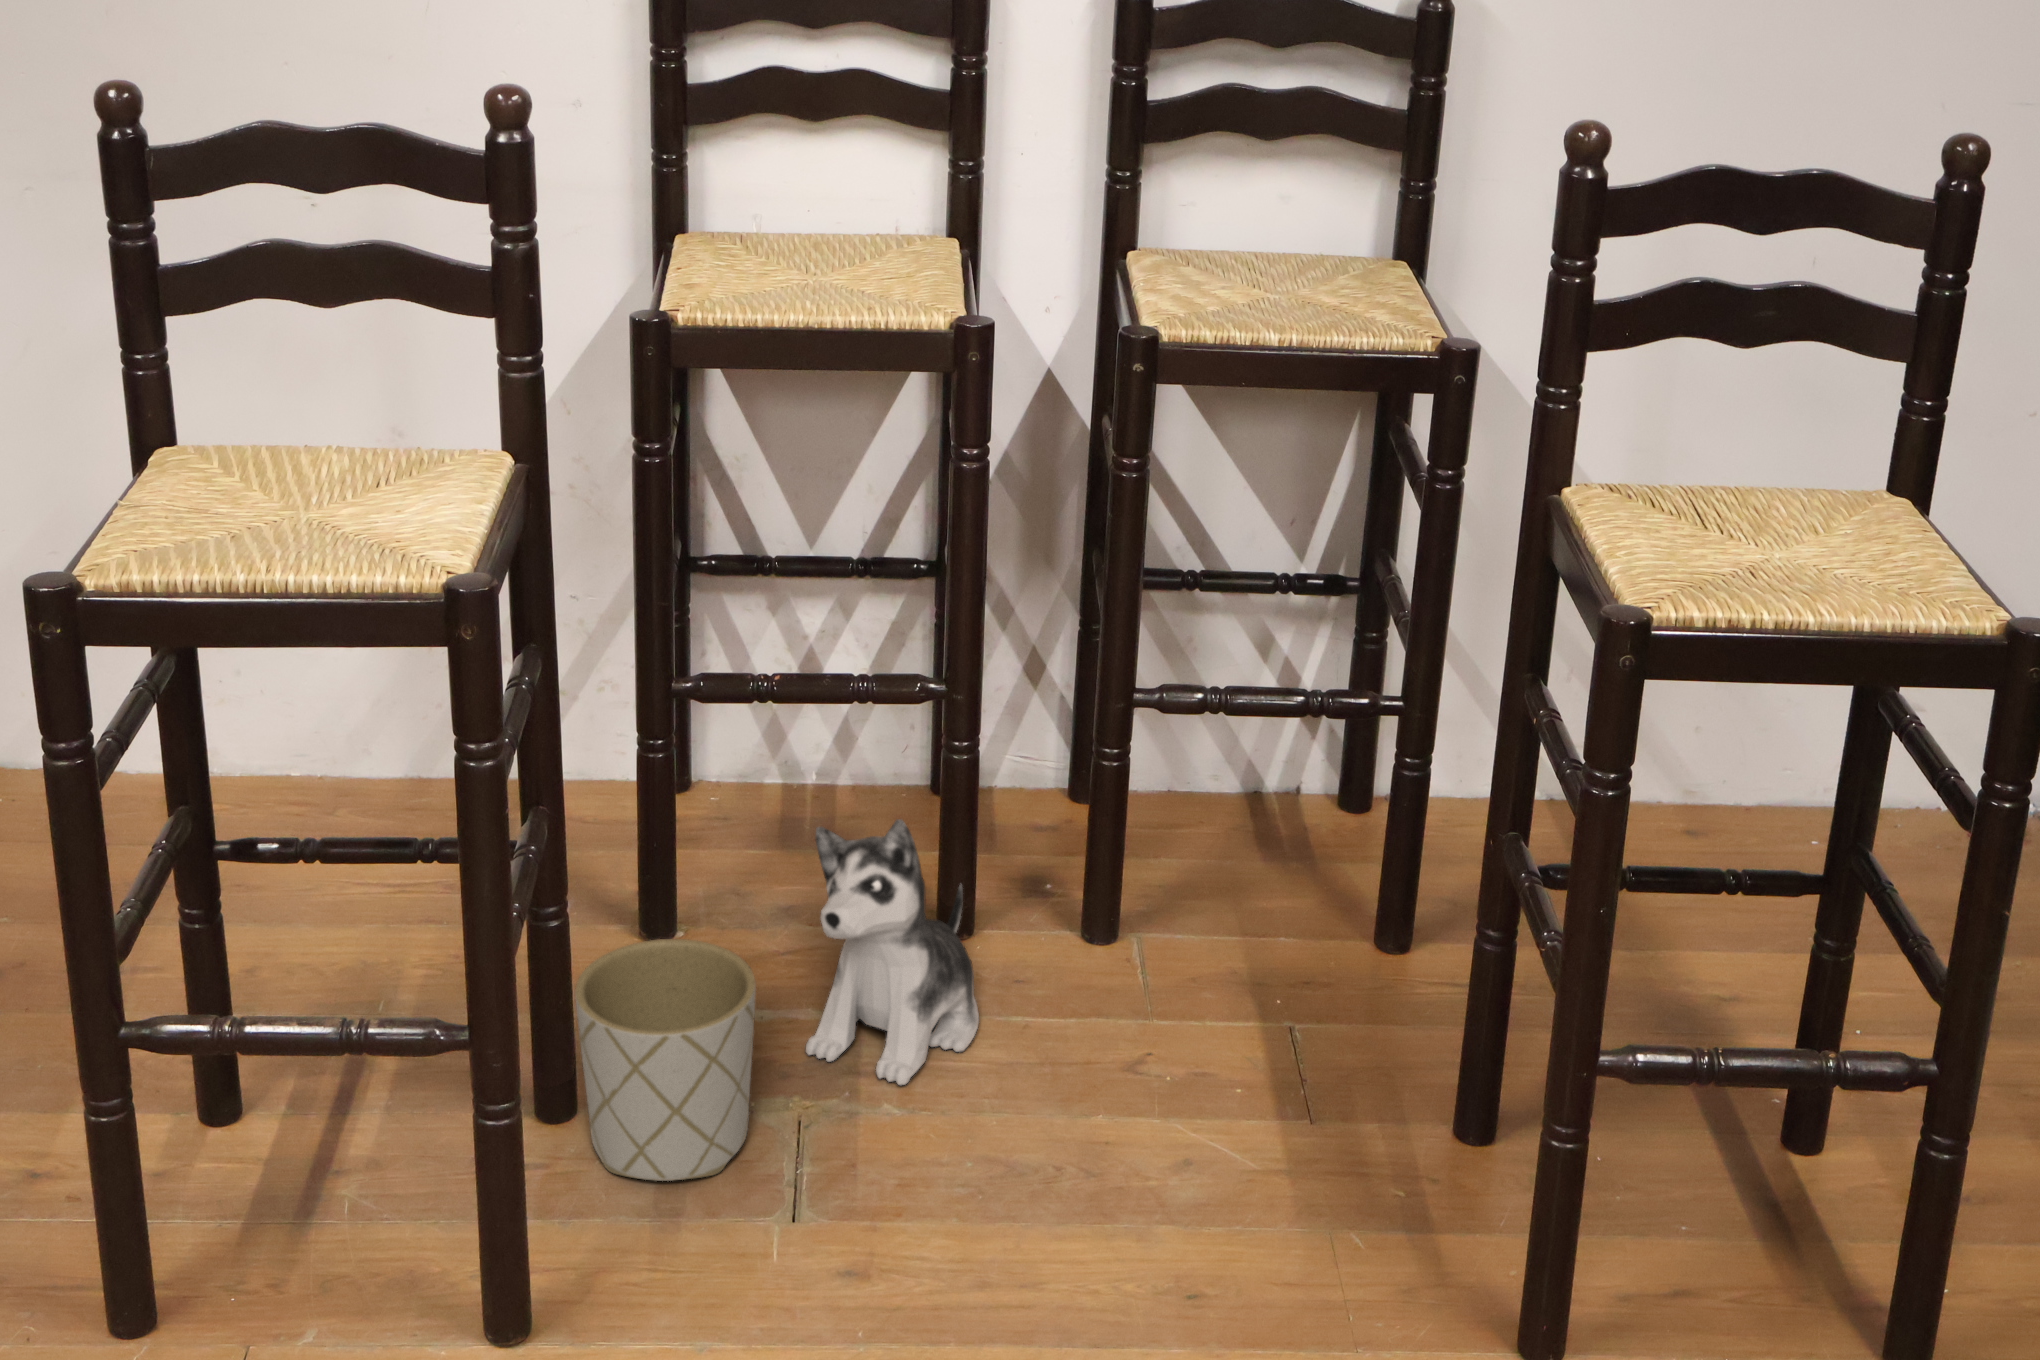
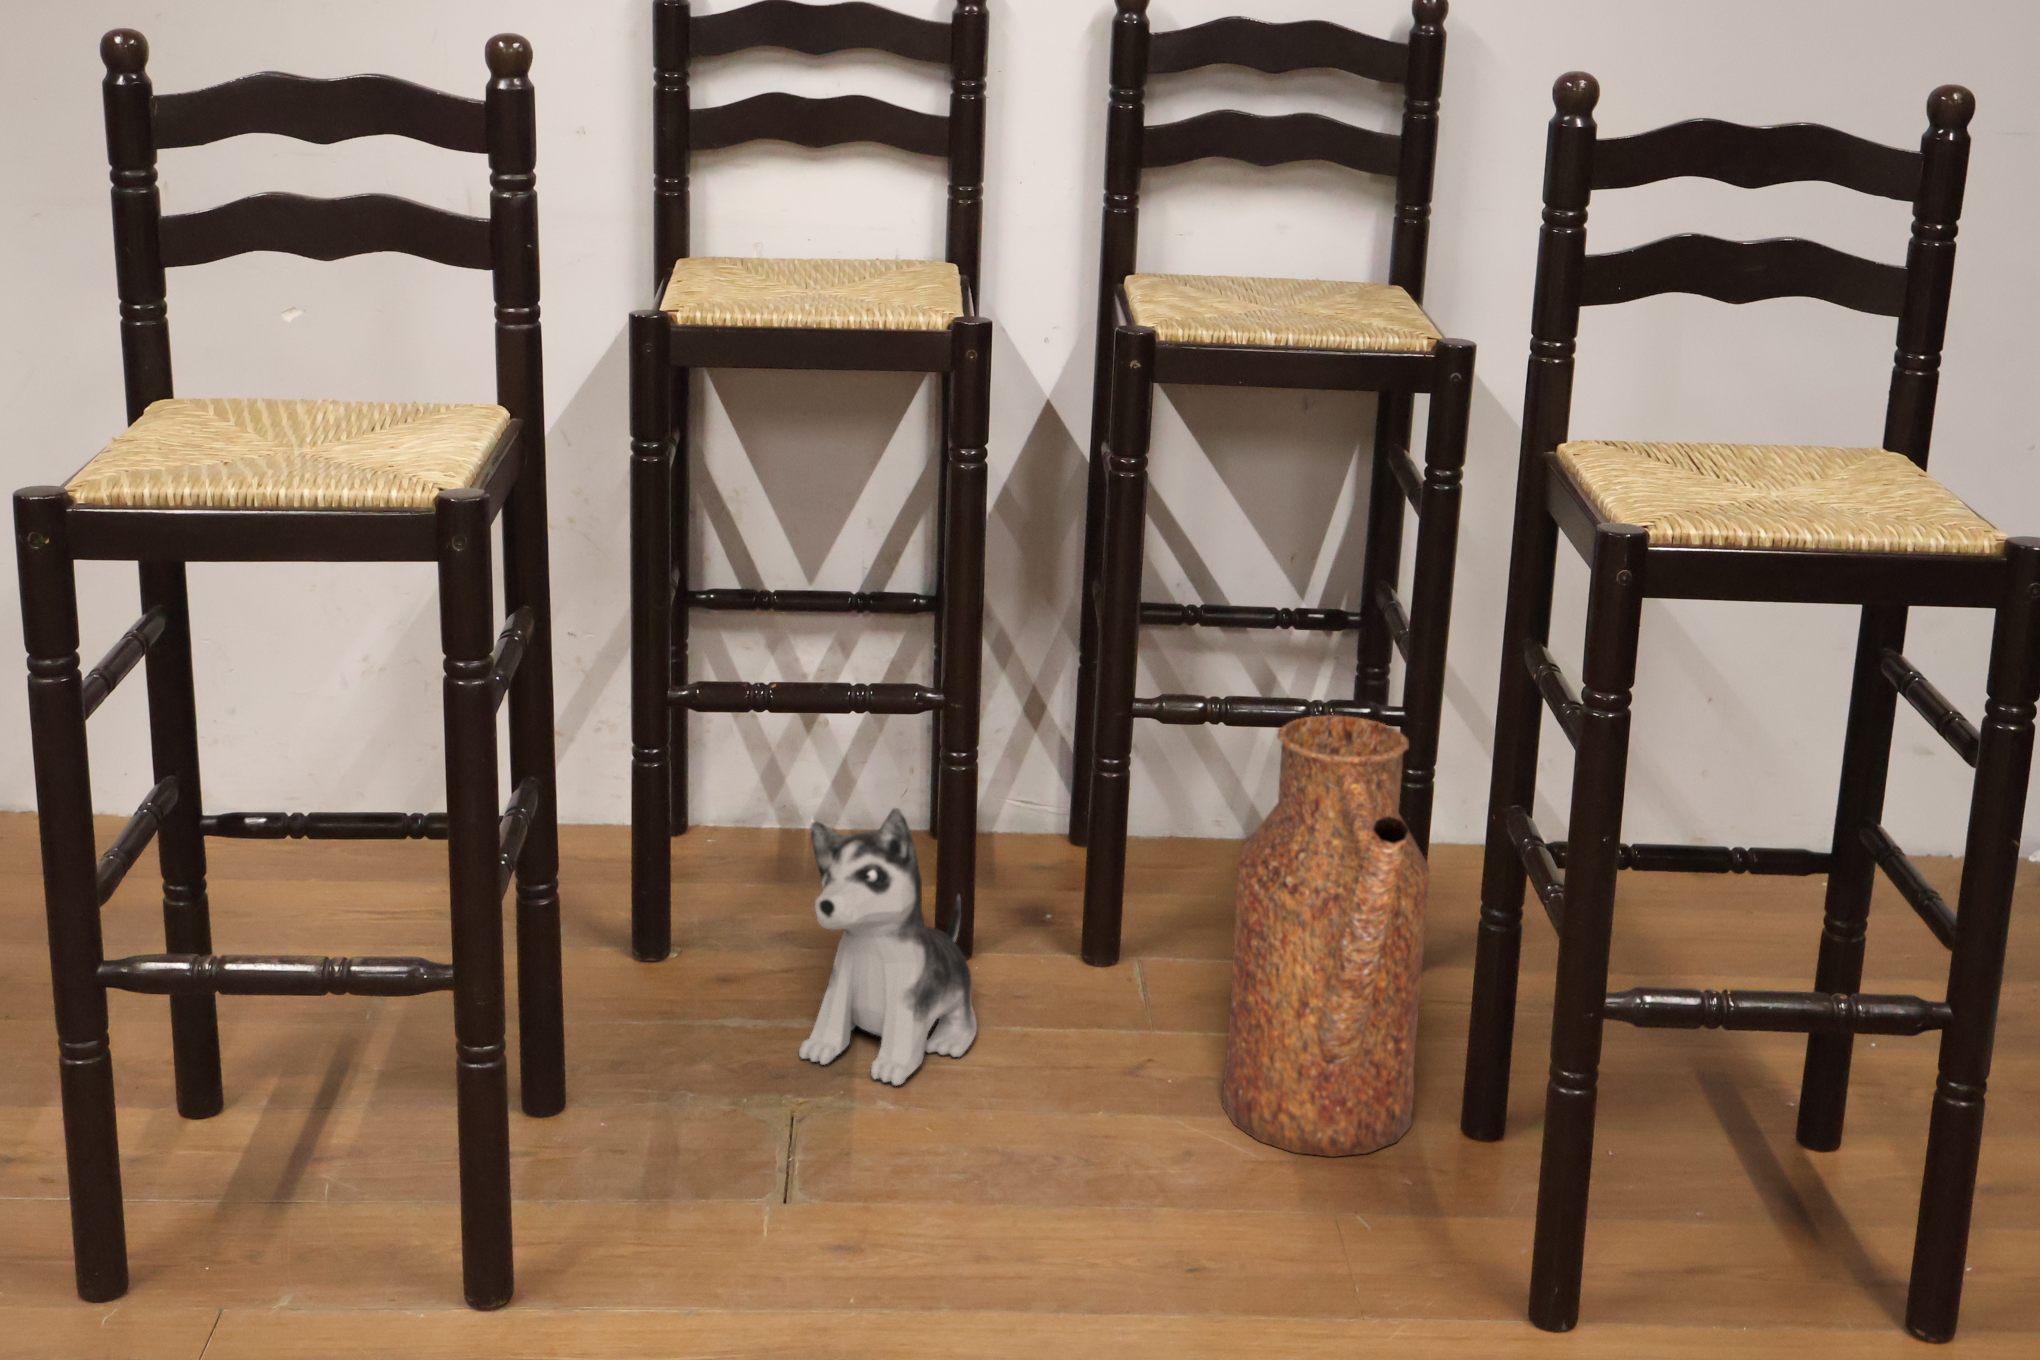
watering can: none [1219,736,1425,1163] -> present [1222,715,1429,1157]
planter: present [575,939,756,1181] -> none [563,925,747,1166]

